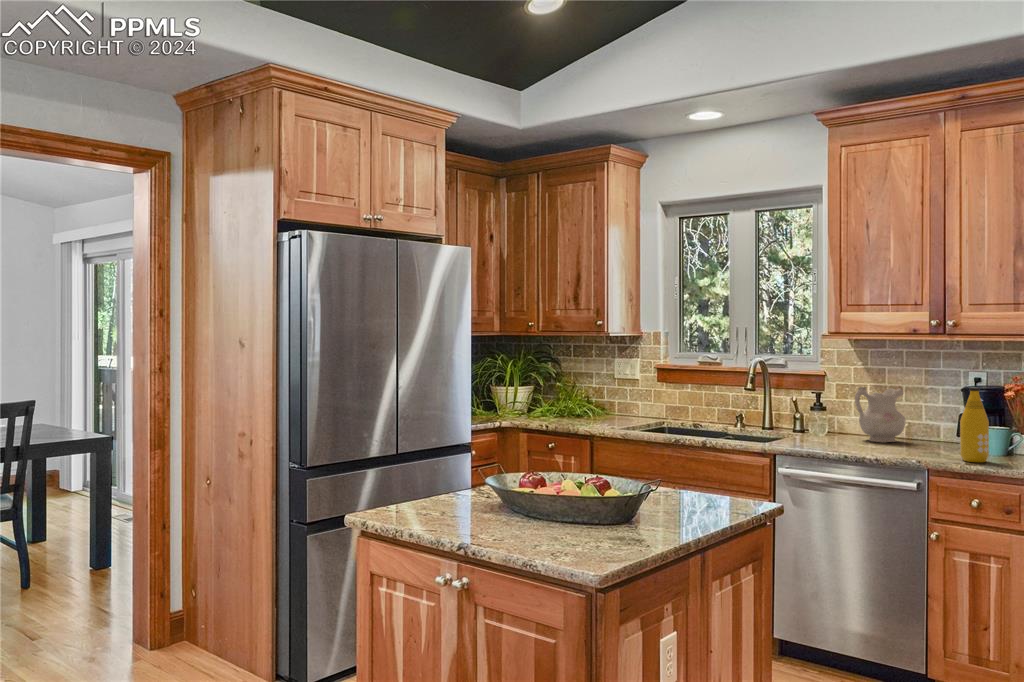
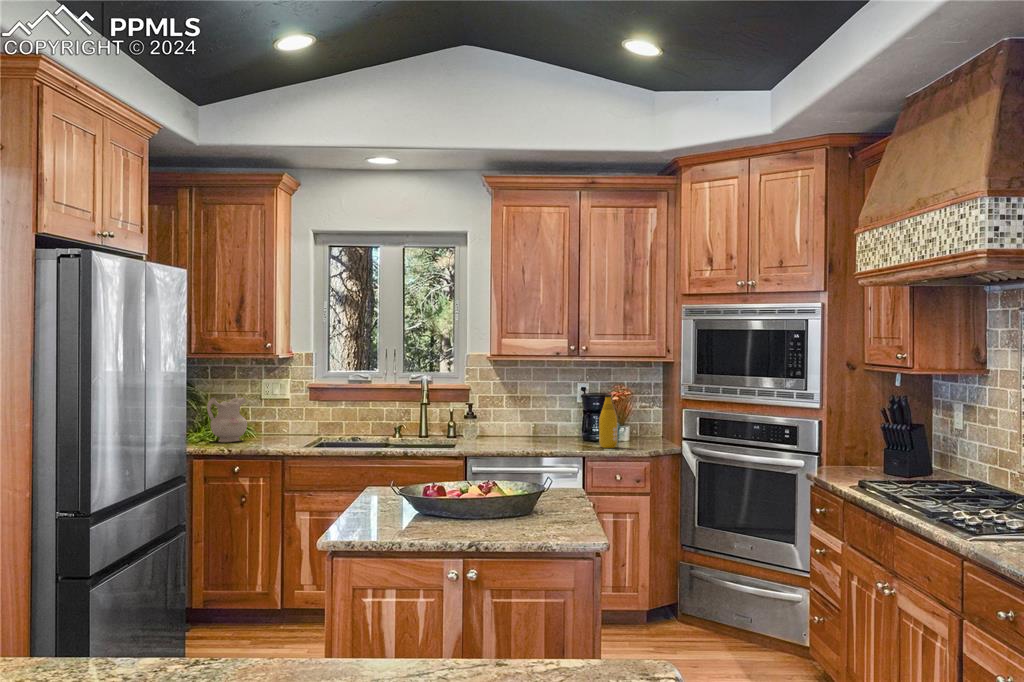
ceramic pitcher: present [855,387,905,442] -> present [207,397,247,442]

